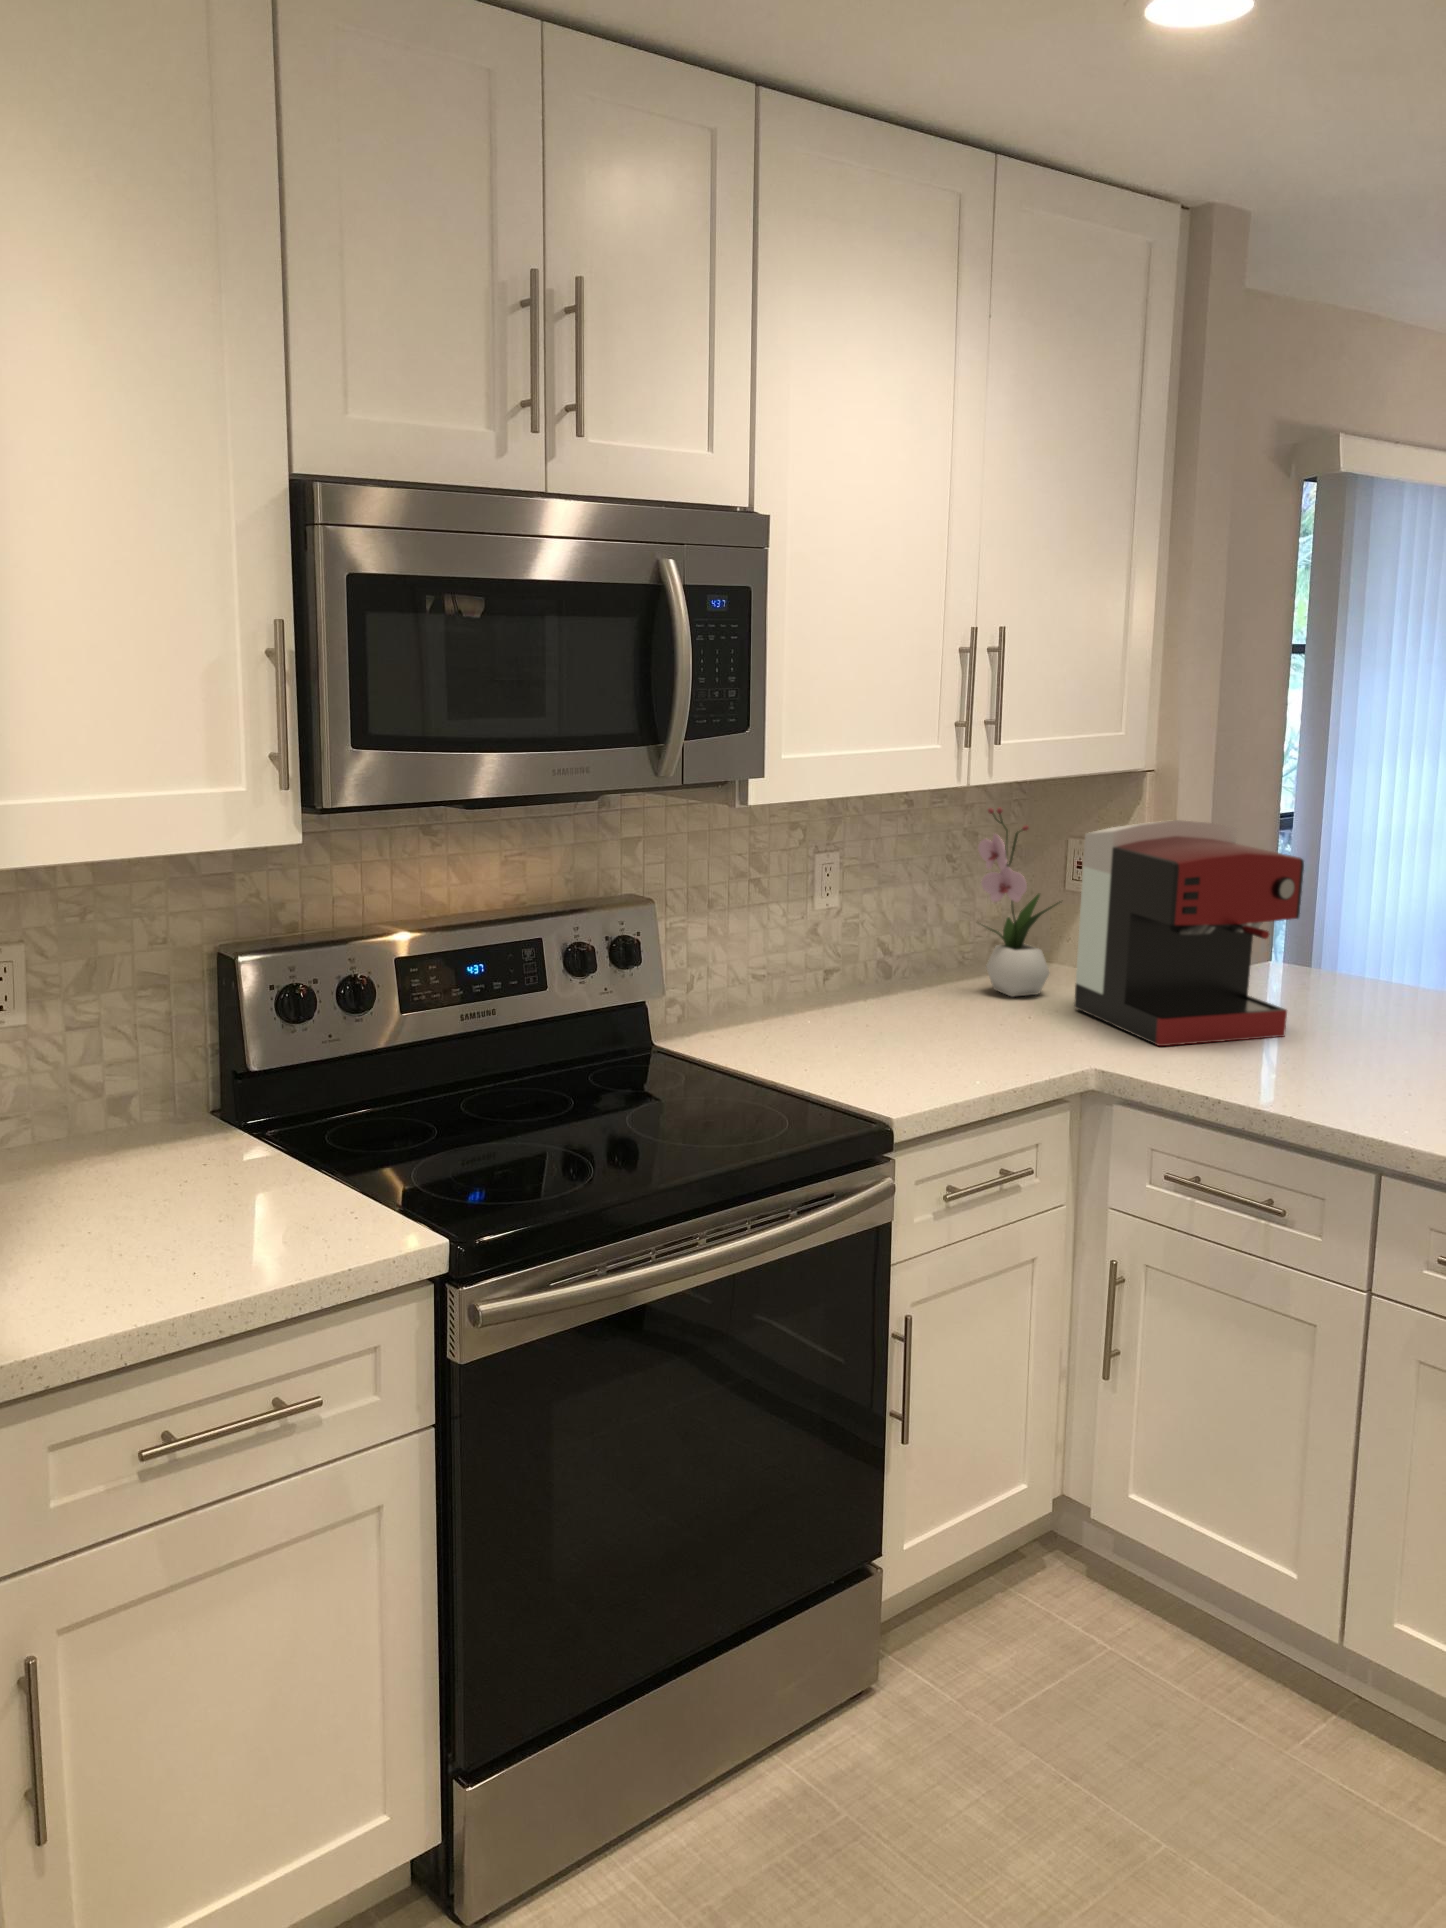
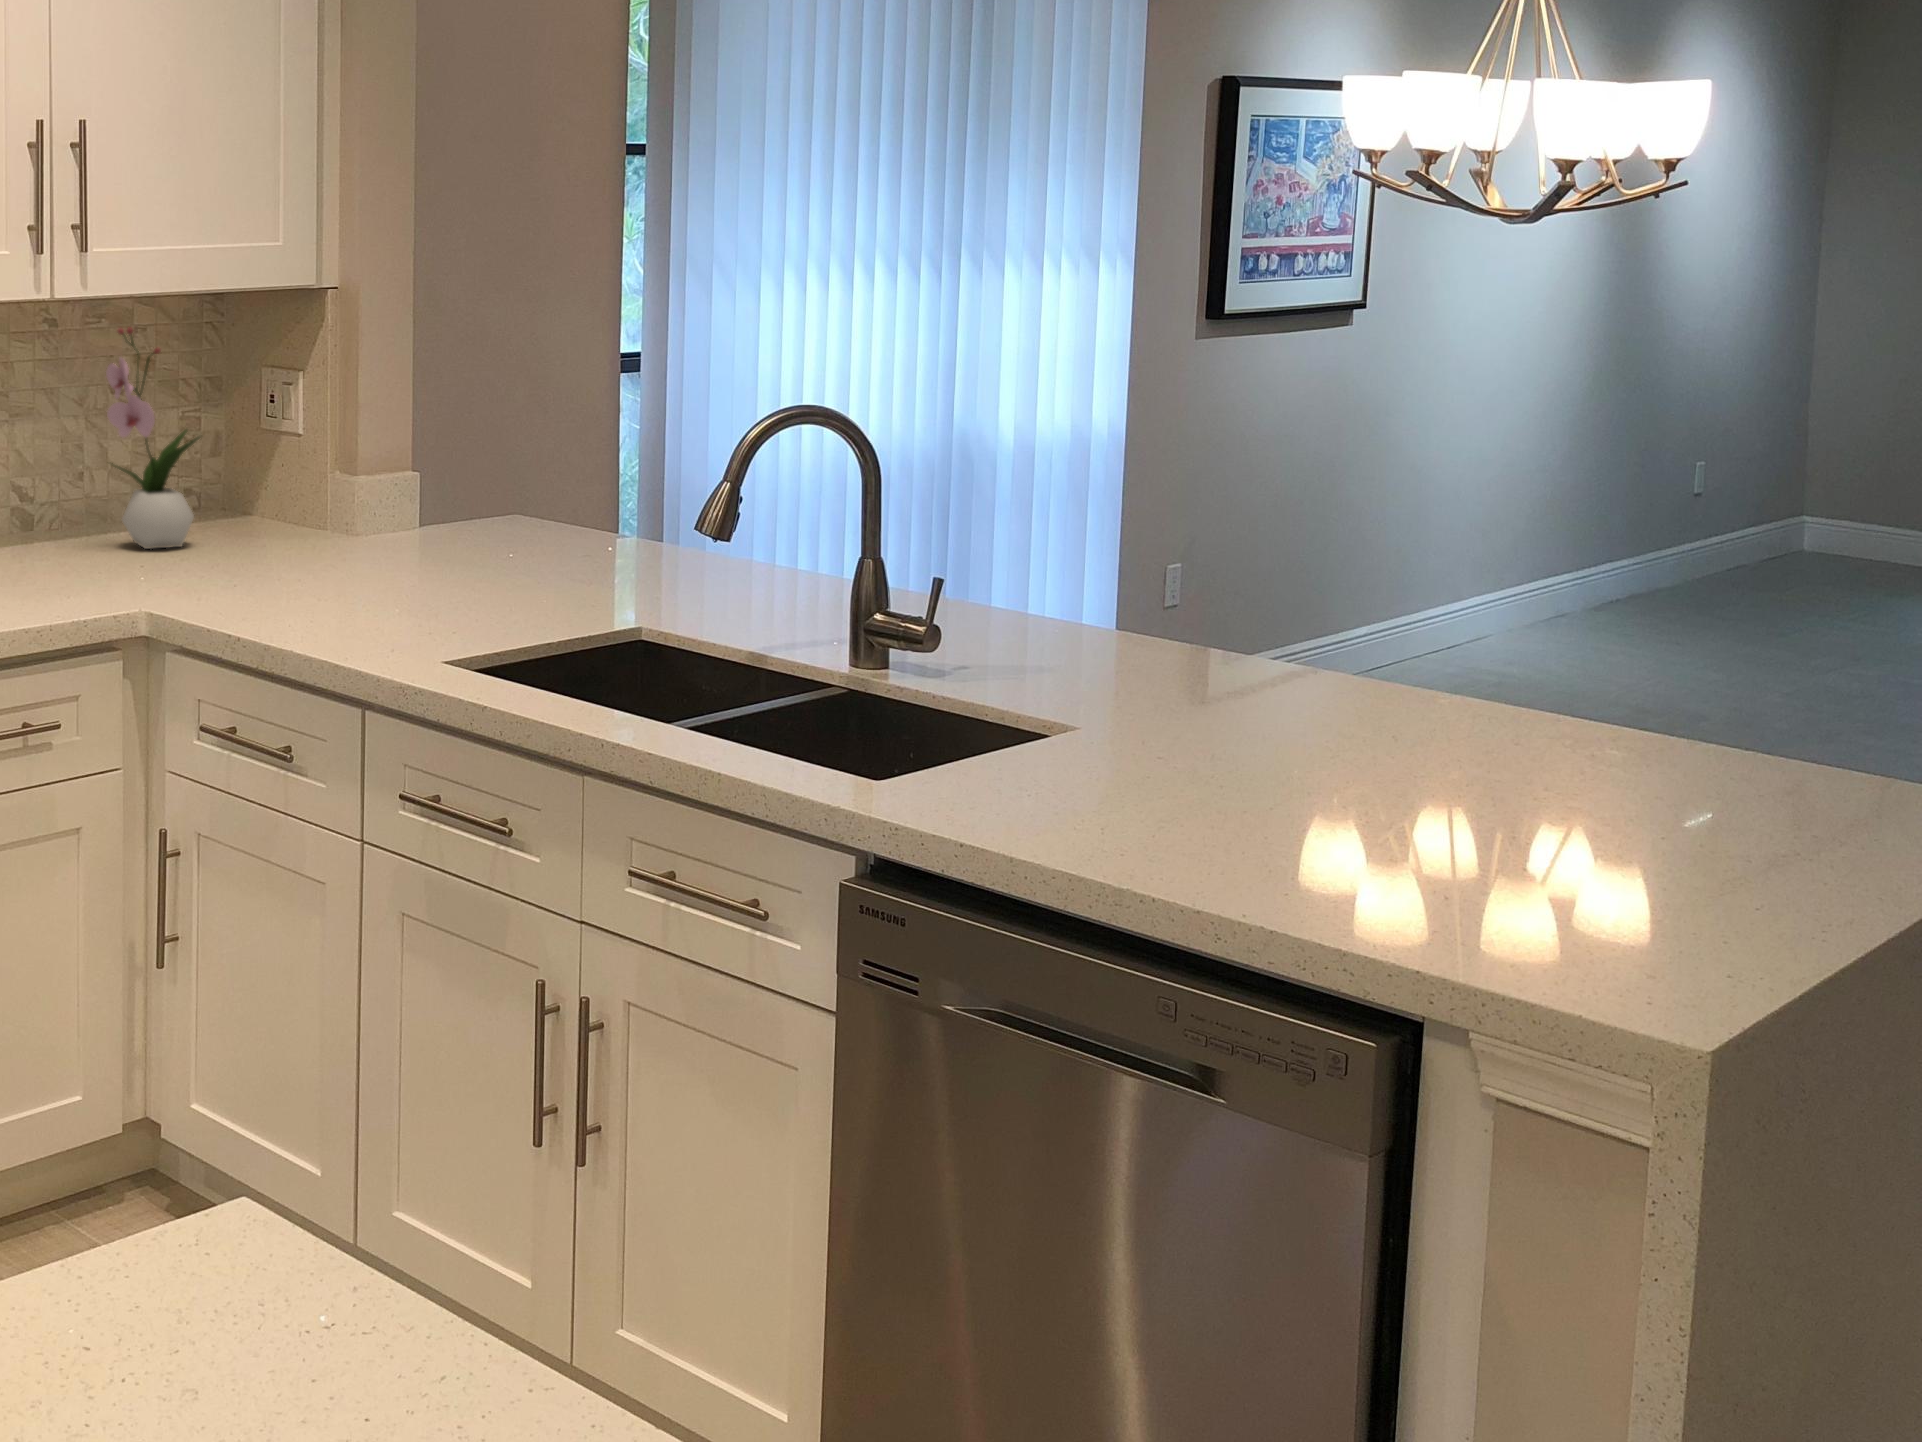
coffee maker: present [1074,820,1304,1046] -> none [201,337,411,591]

